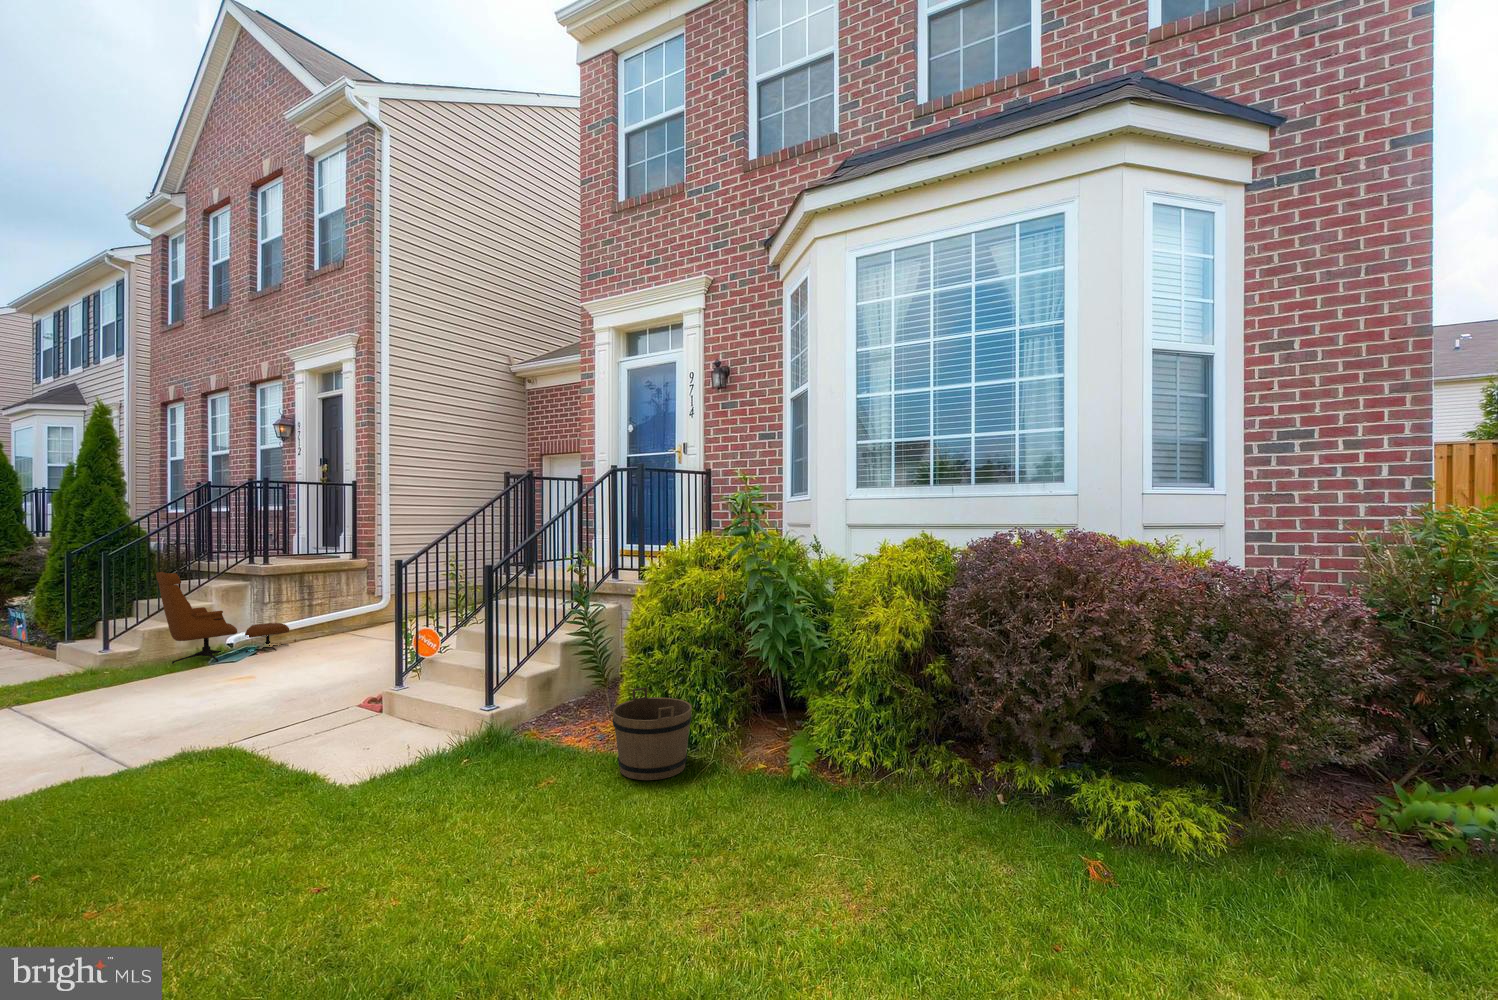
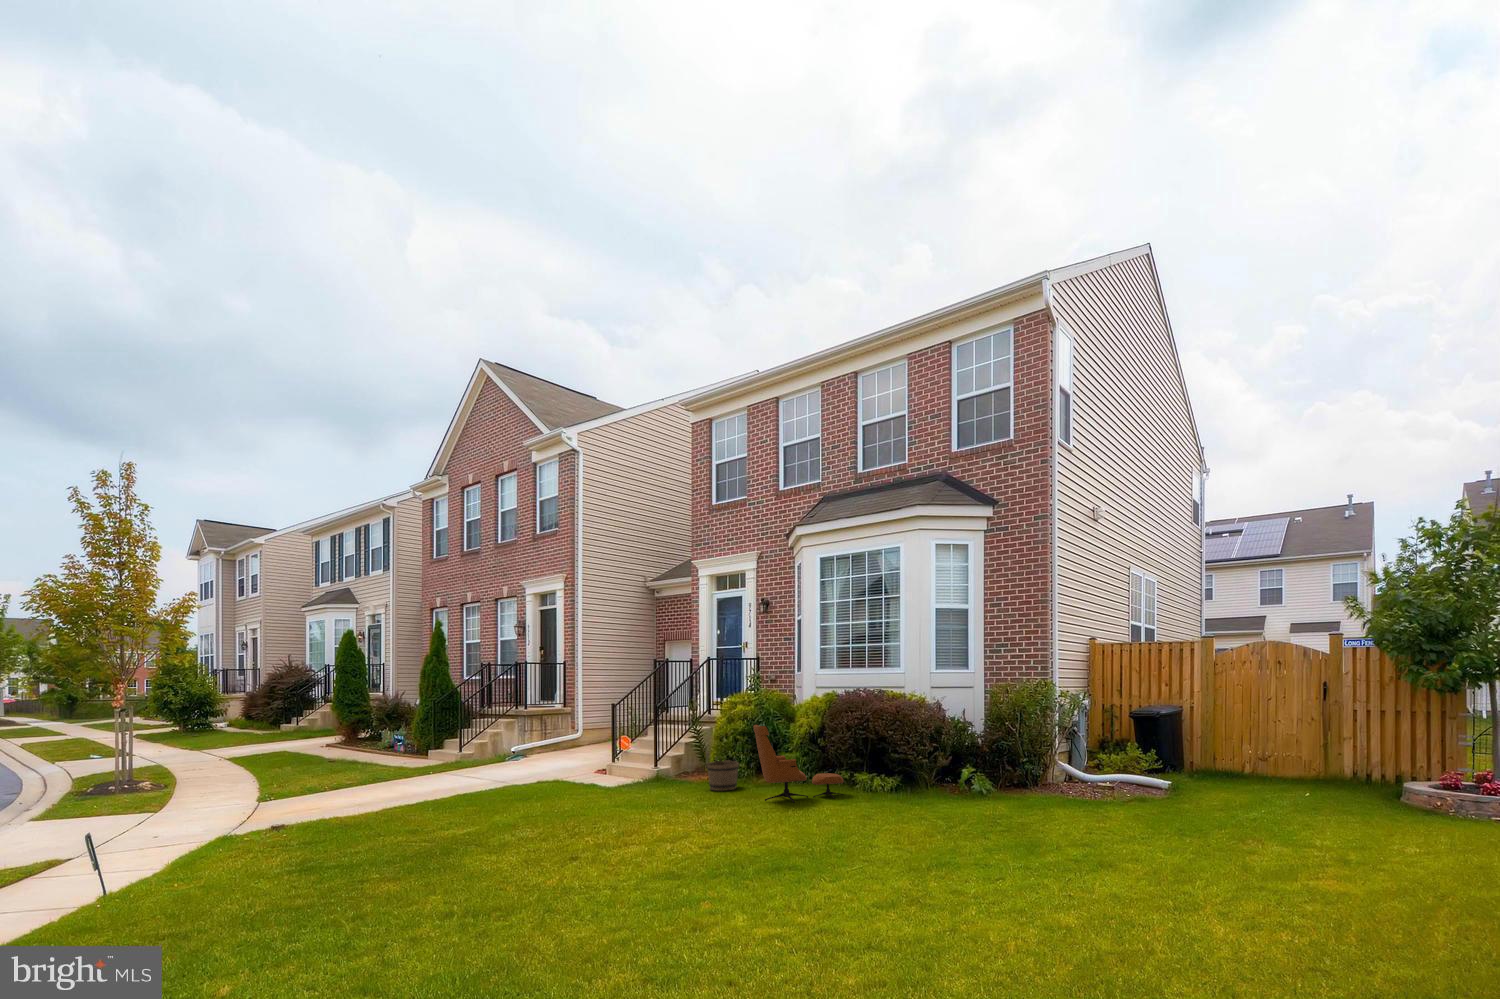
lounge chair: present [156,572,289,664] -> present [754,725,843,803]

